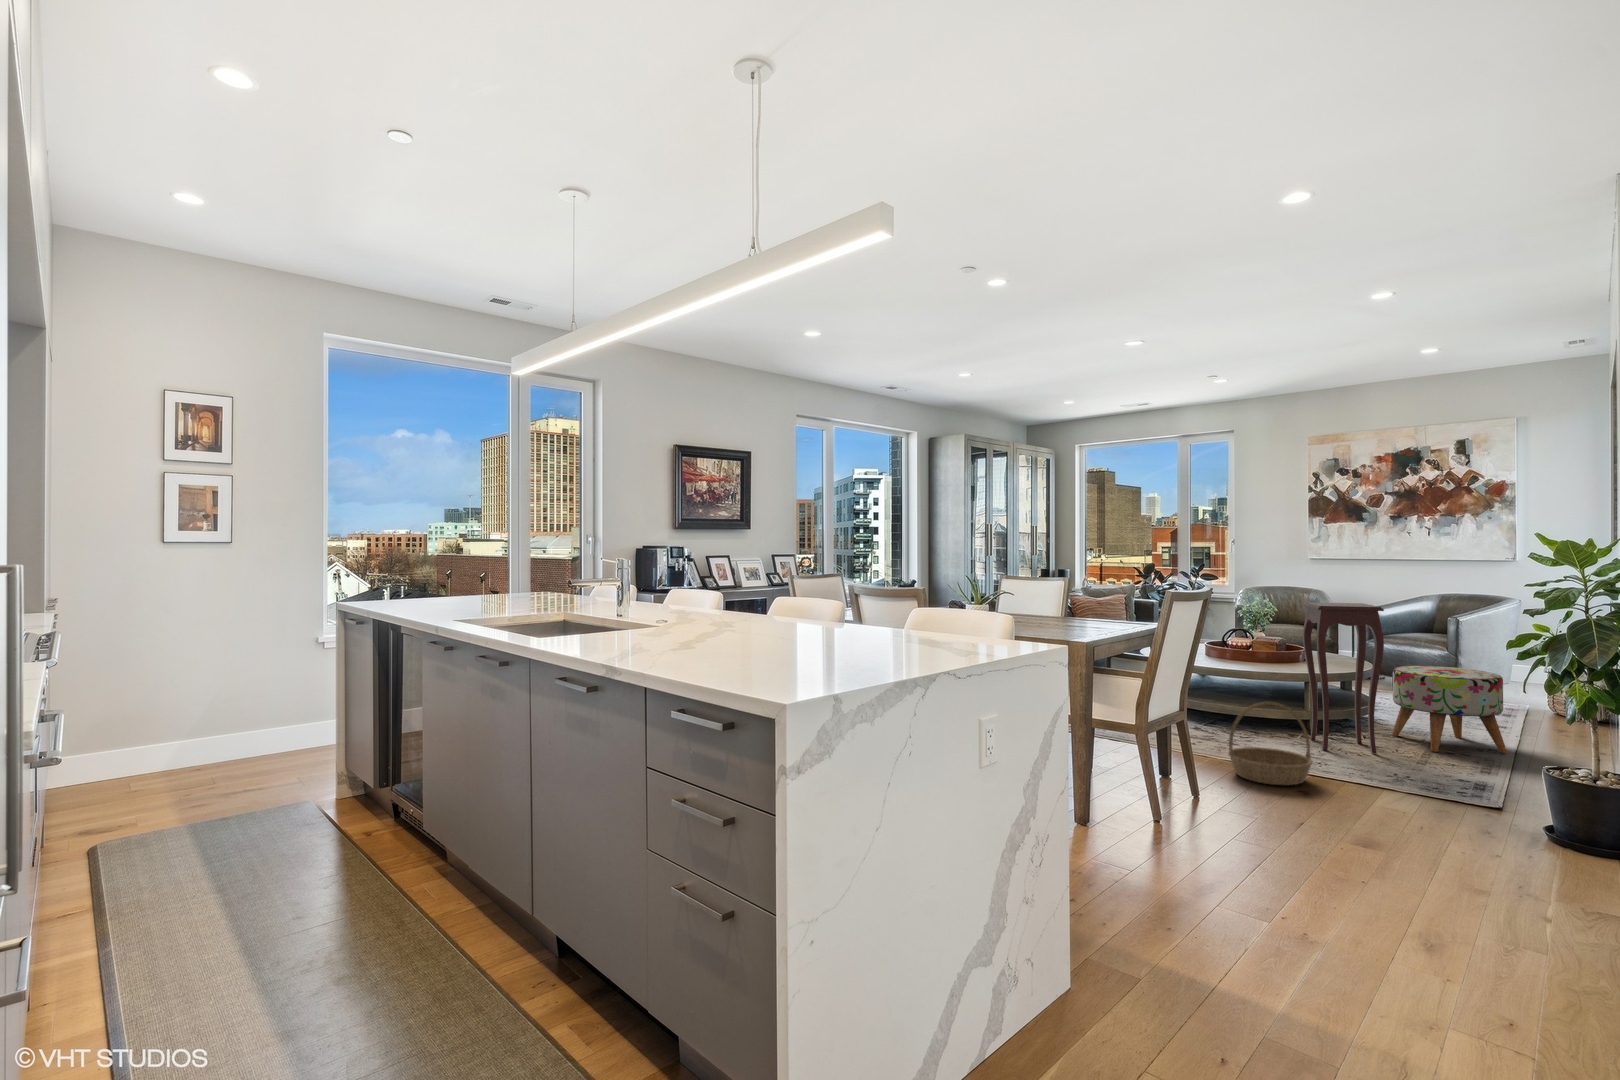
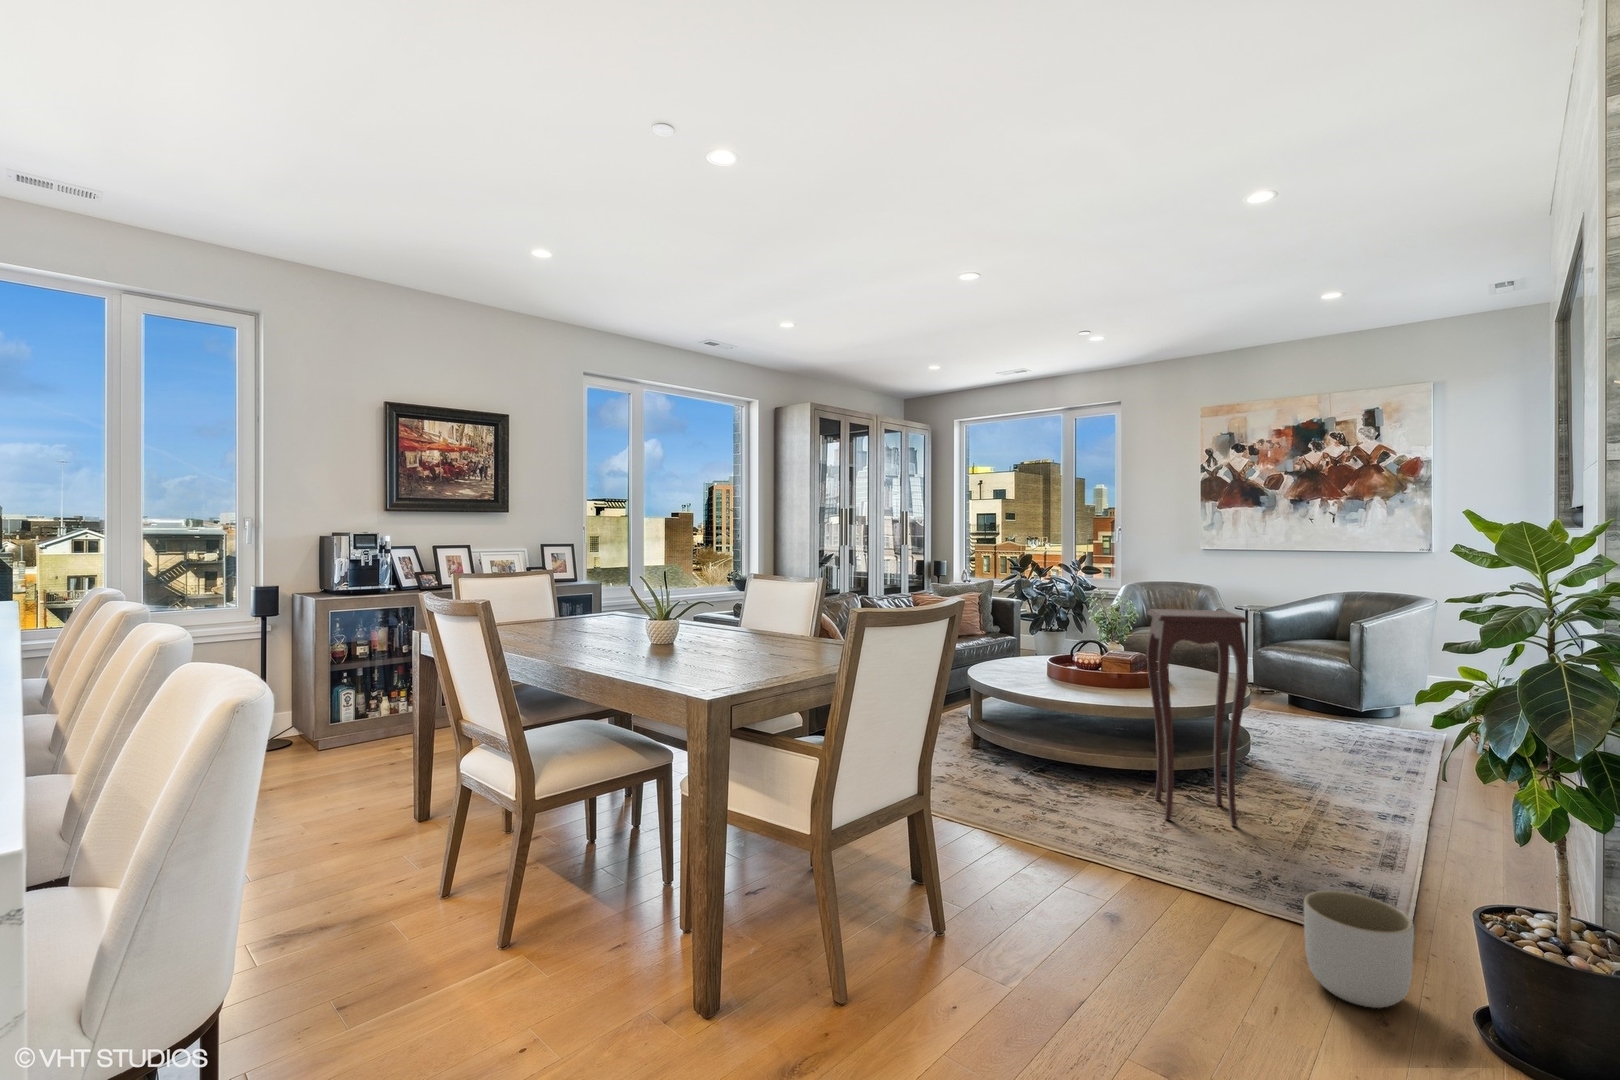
ottoman: present [1391,666,1507,753] -> none [1266,694,1418,823]
basket: present [1228,702,1313,785] -> none [1007,765,1127,900]
planter: none [1438,767,1507,827] -> present [1304,891,1414,1008]

